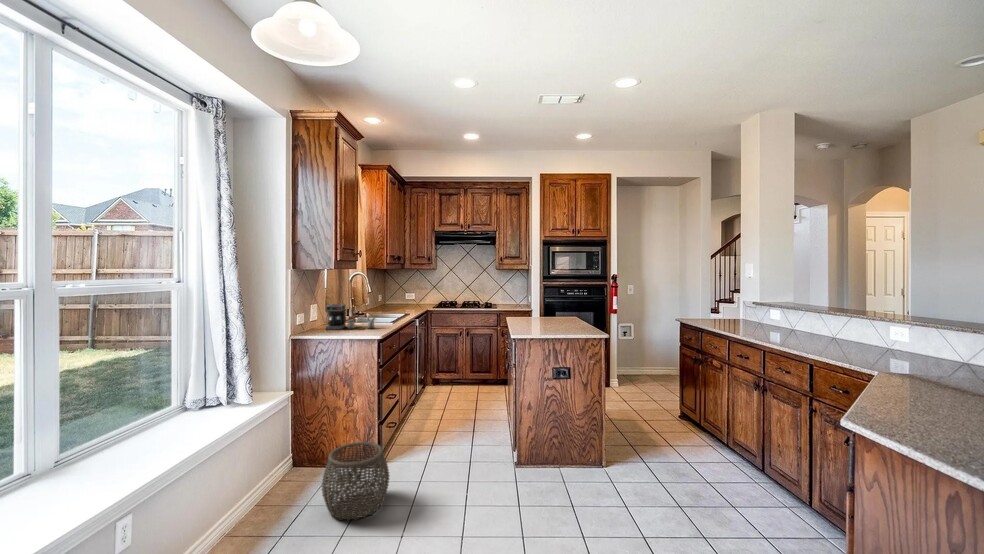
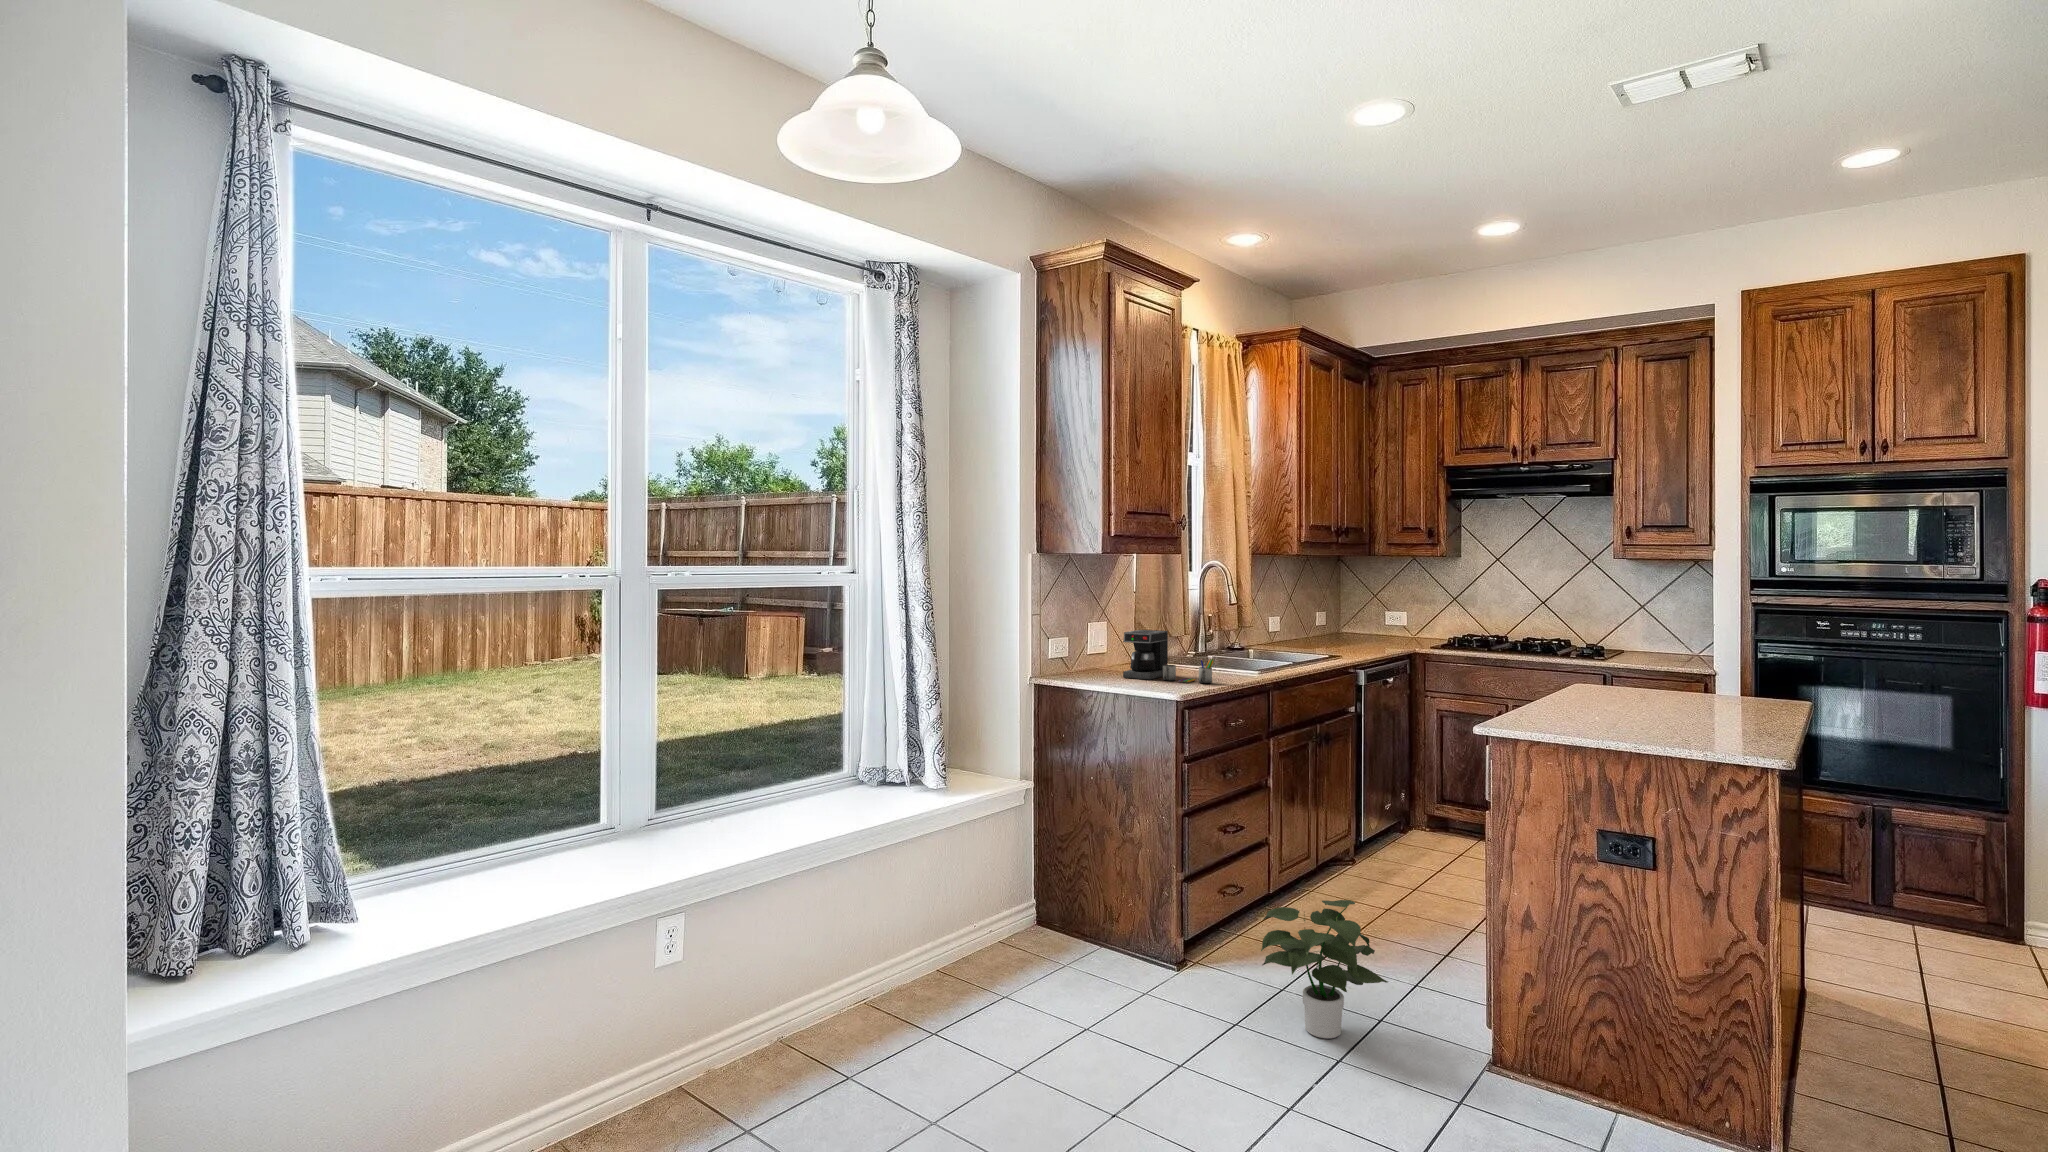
potted plant: none [427,416,480,479] -> present [1261,900,1388,1039]
woven basket: present [321,442,389,520] -> none [1037,895,1162,1038]

